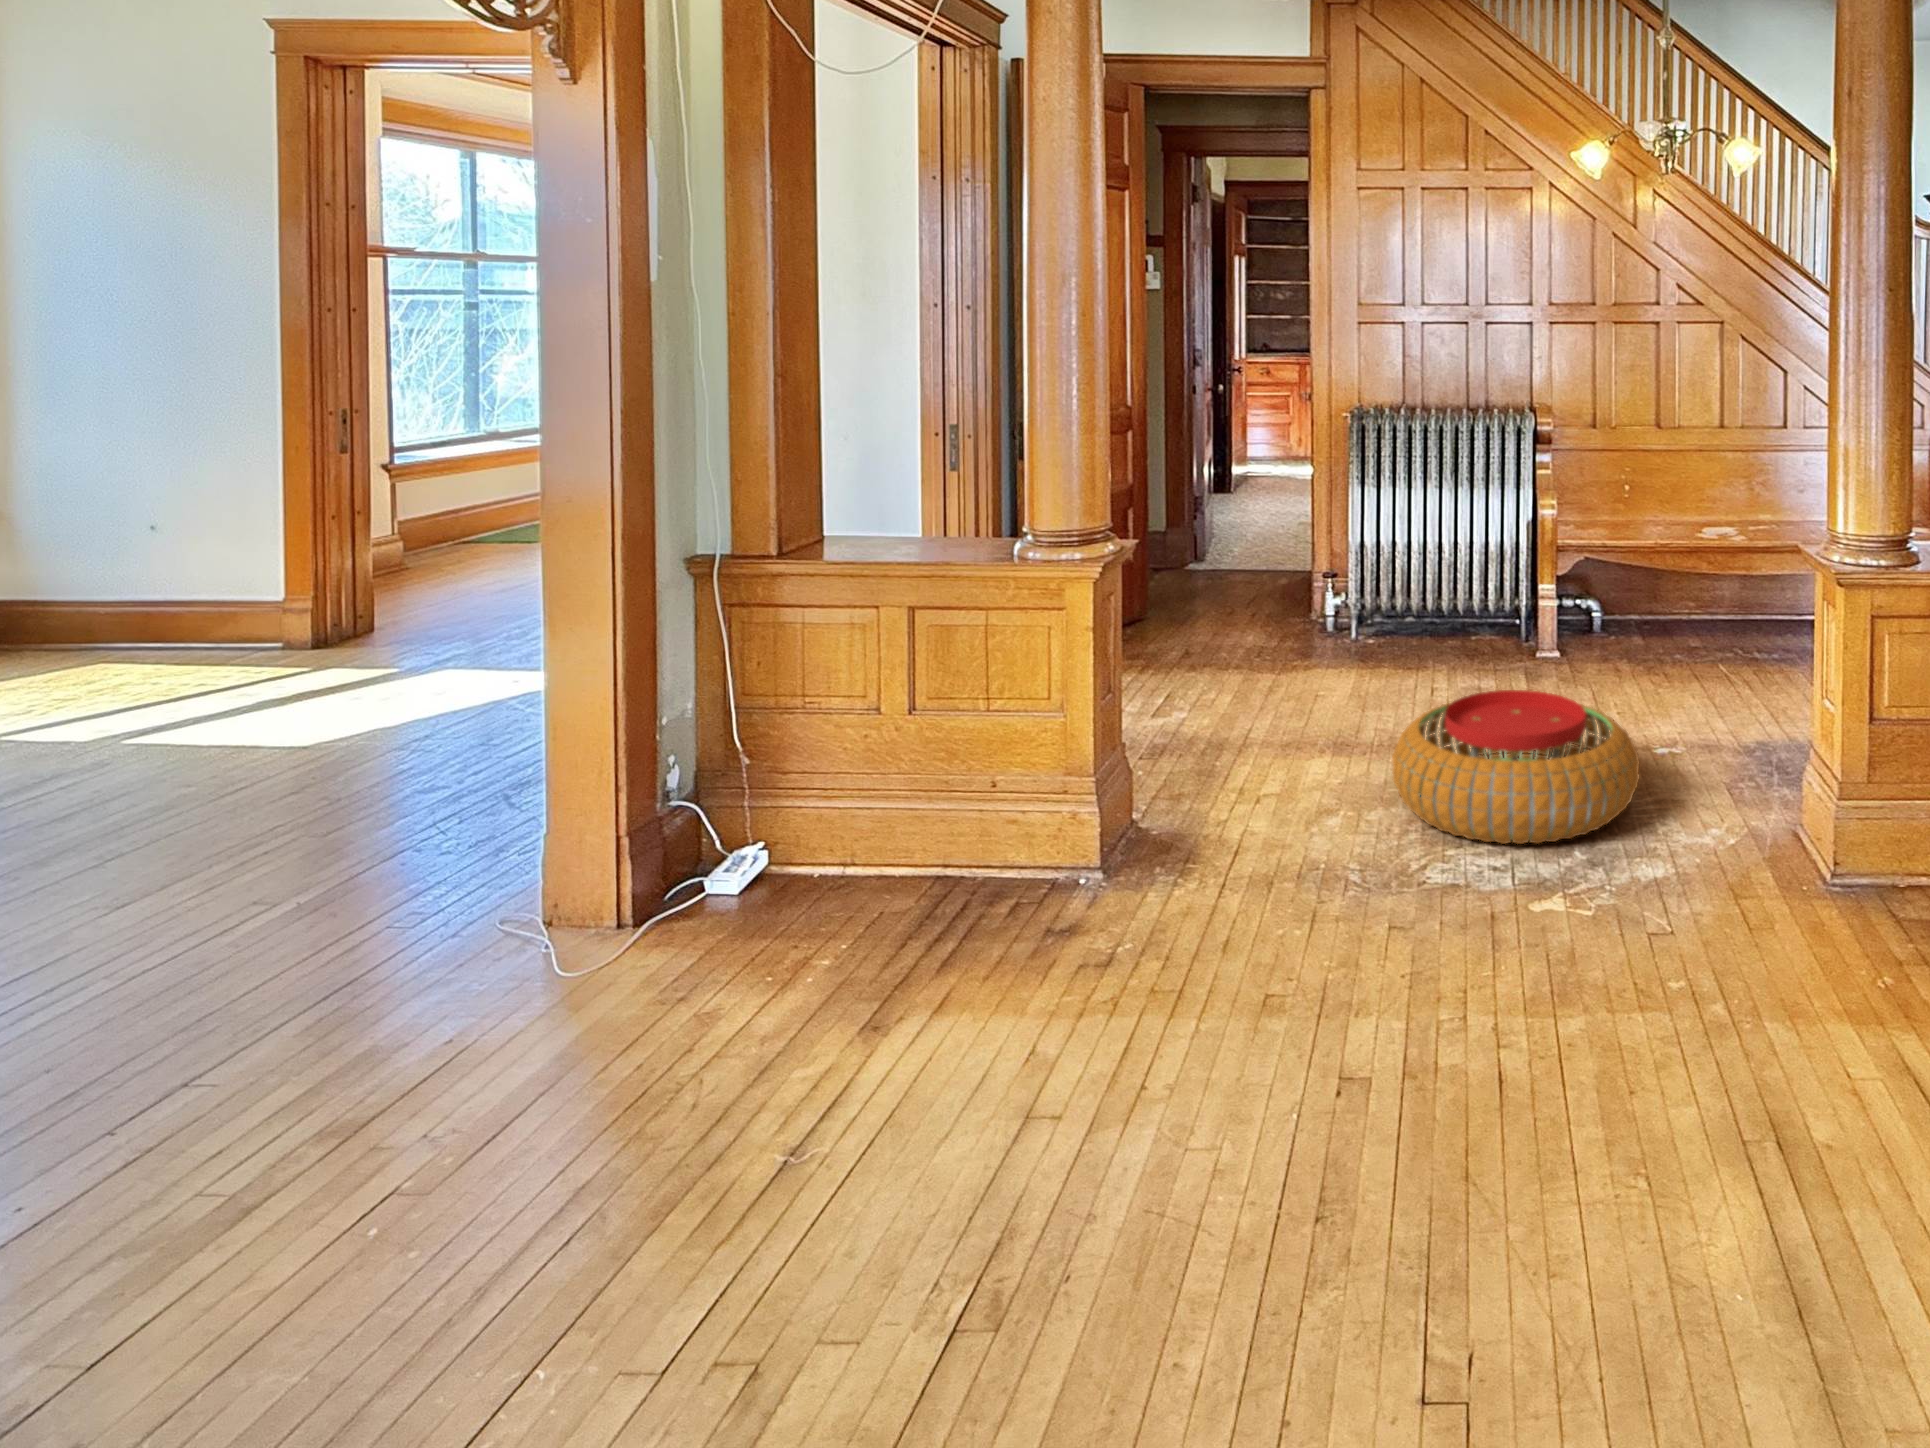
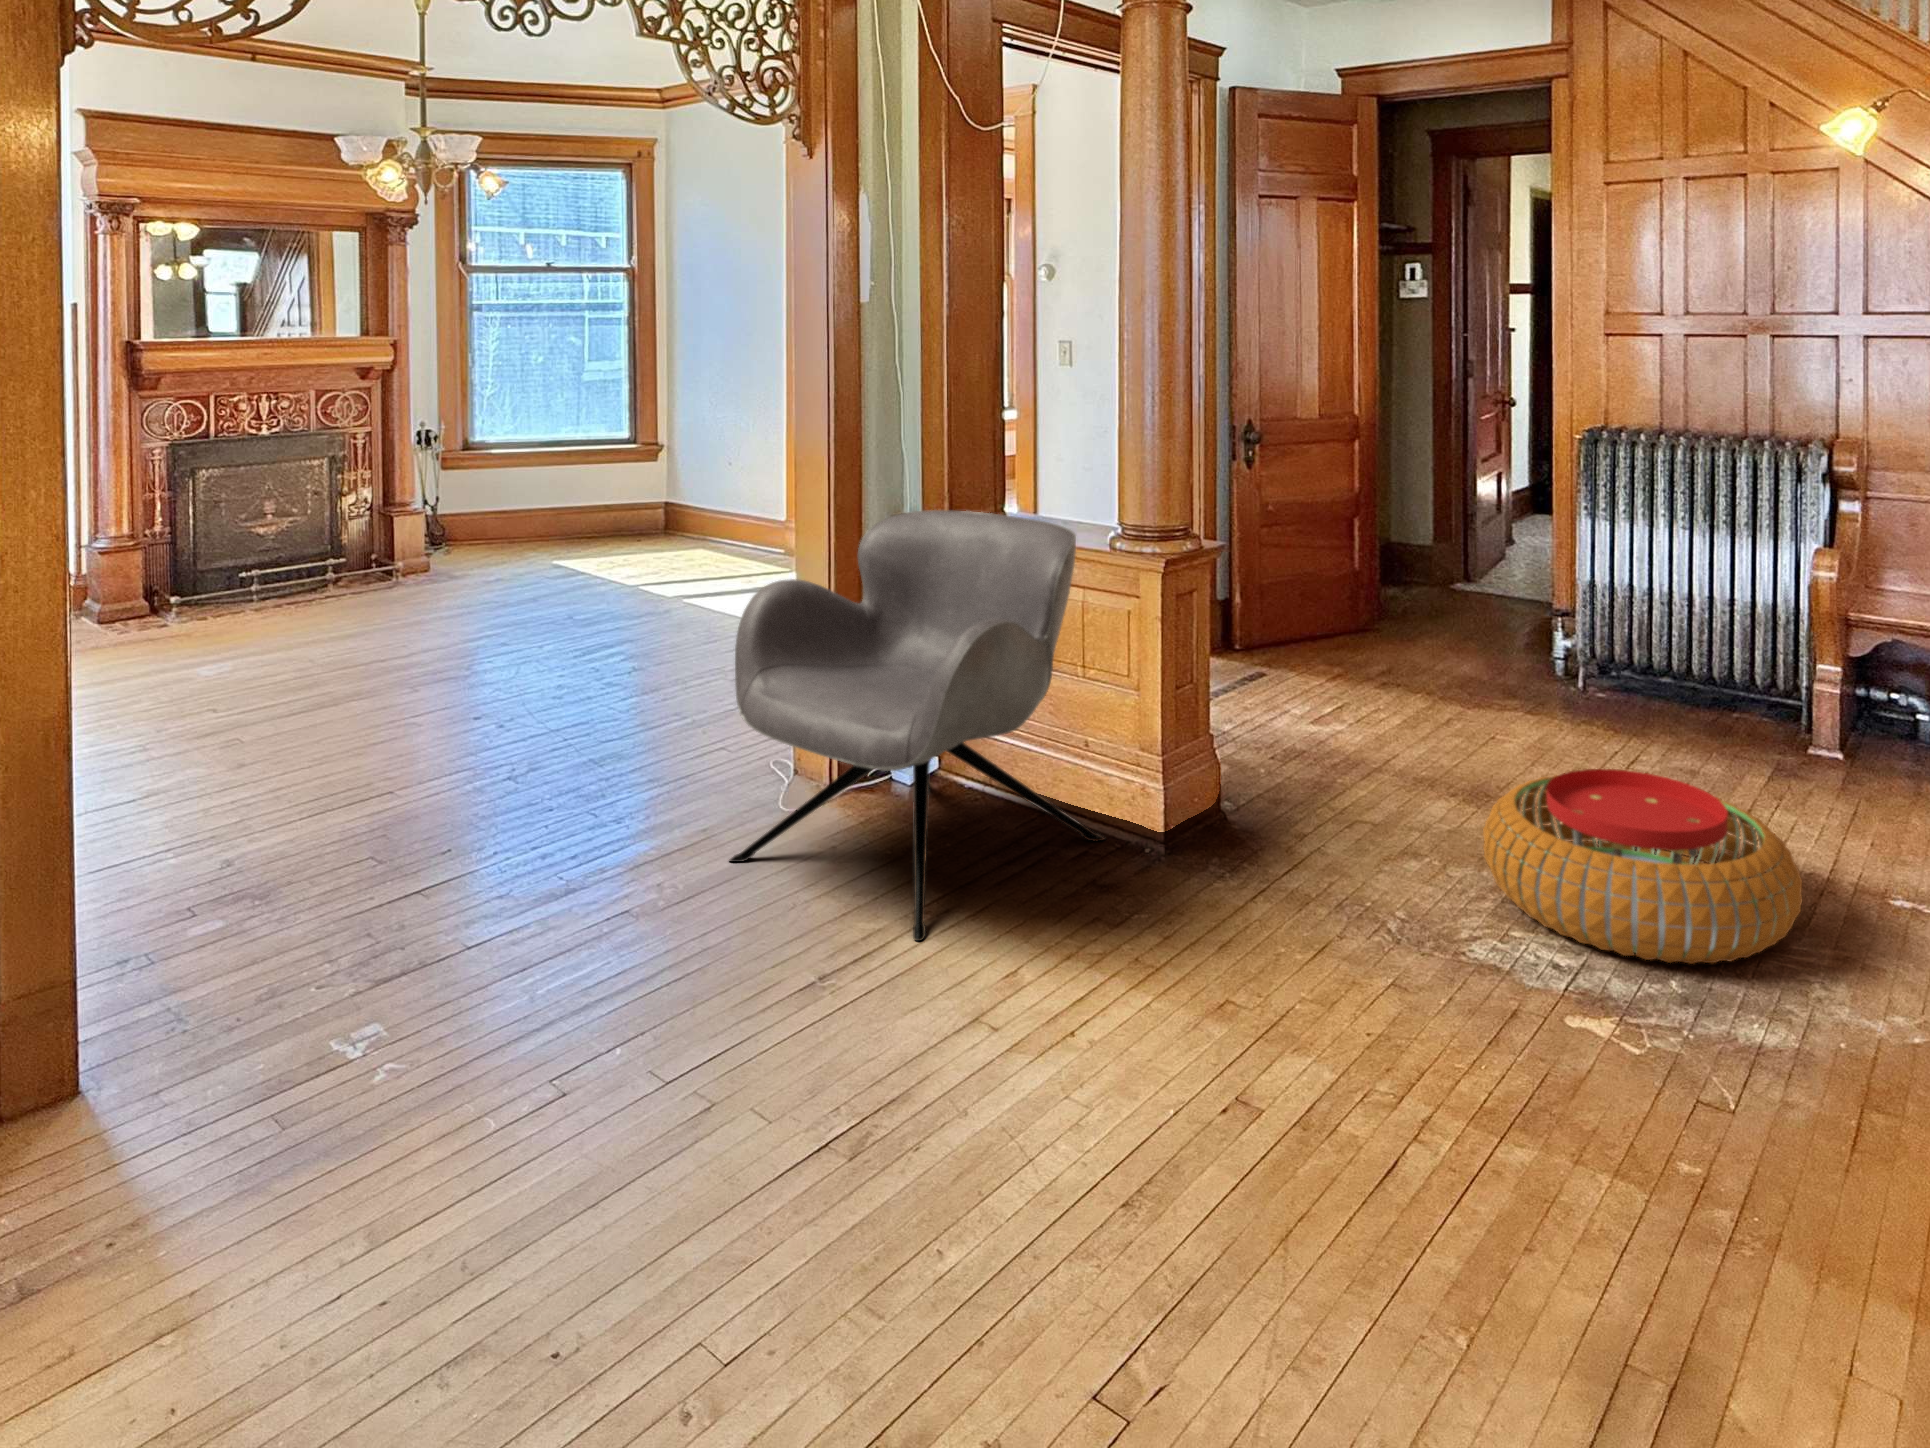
armchair: none [498,535,1018,1065] -> present [729,510,1105,941]

